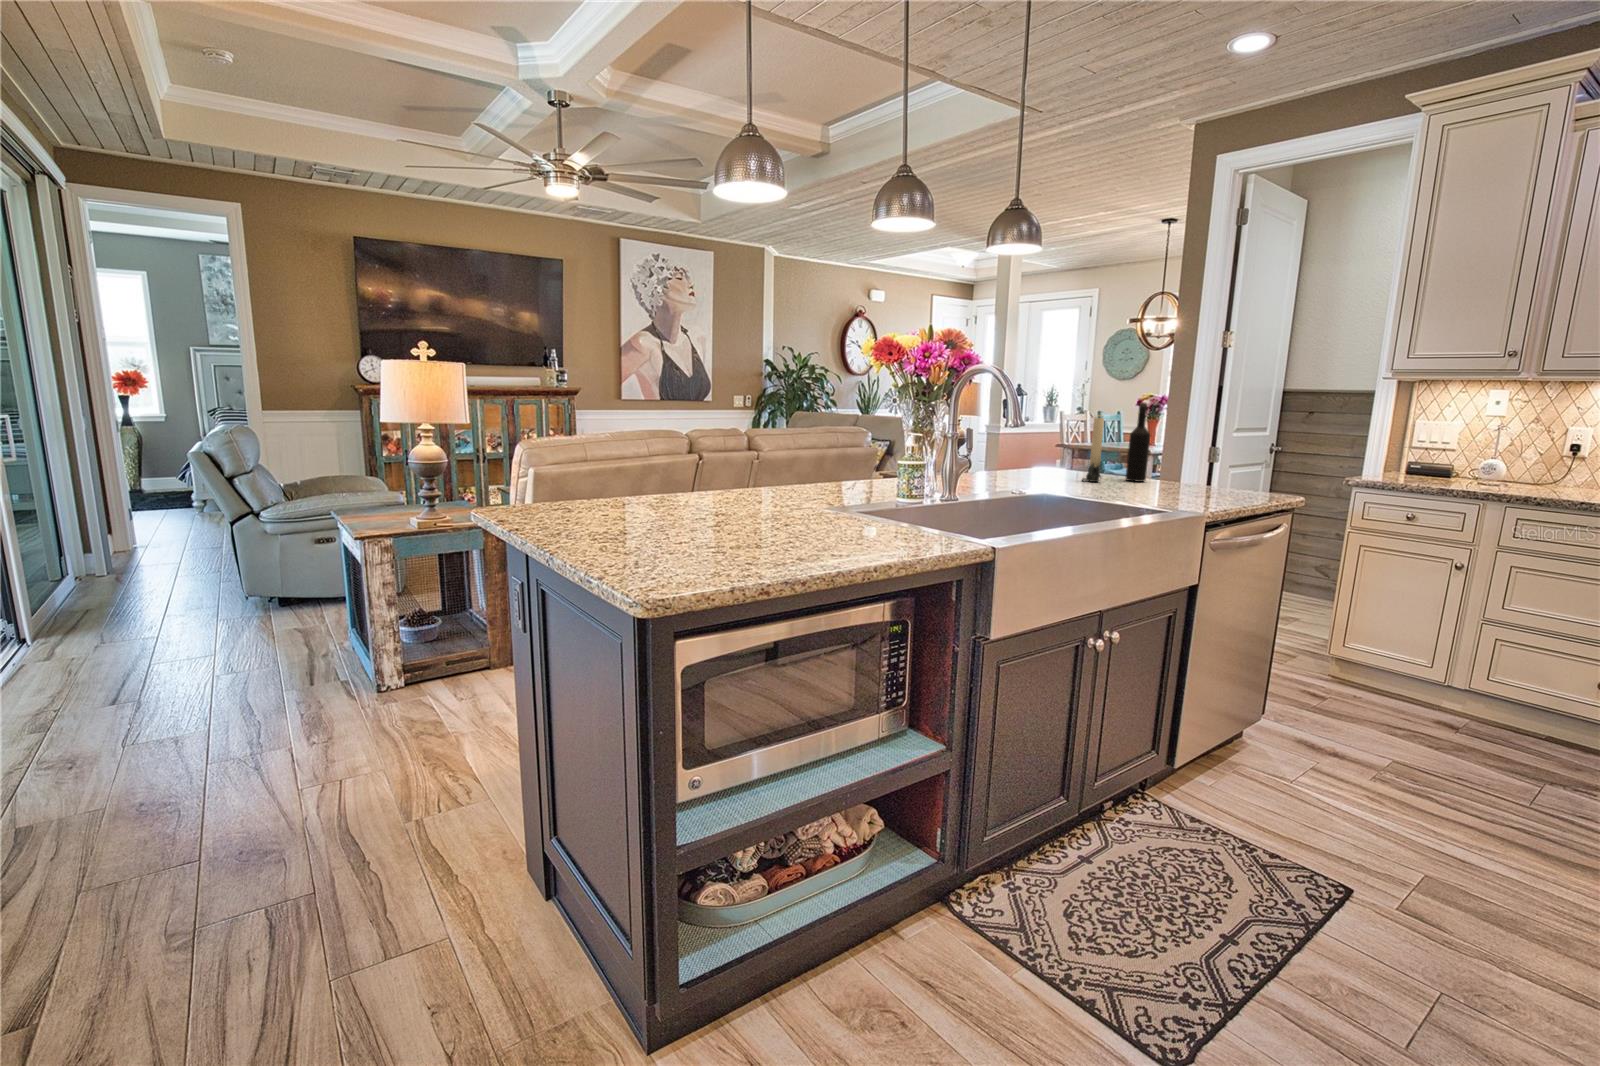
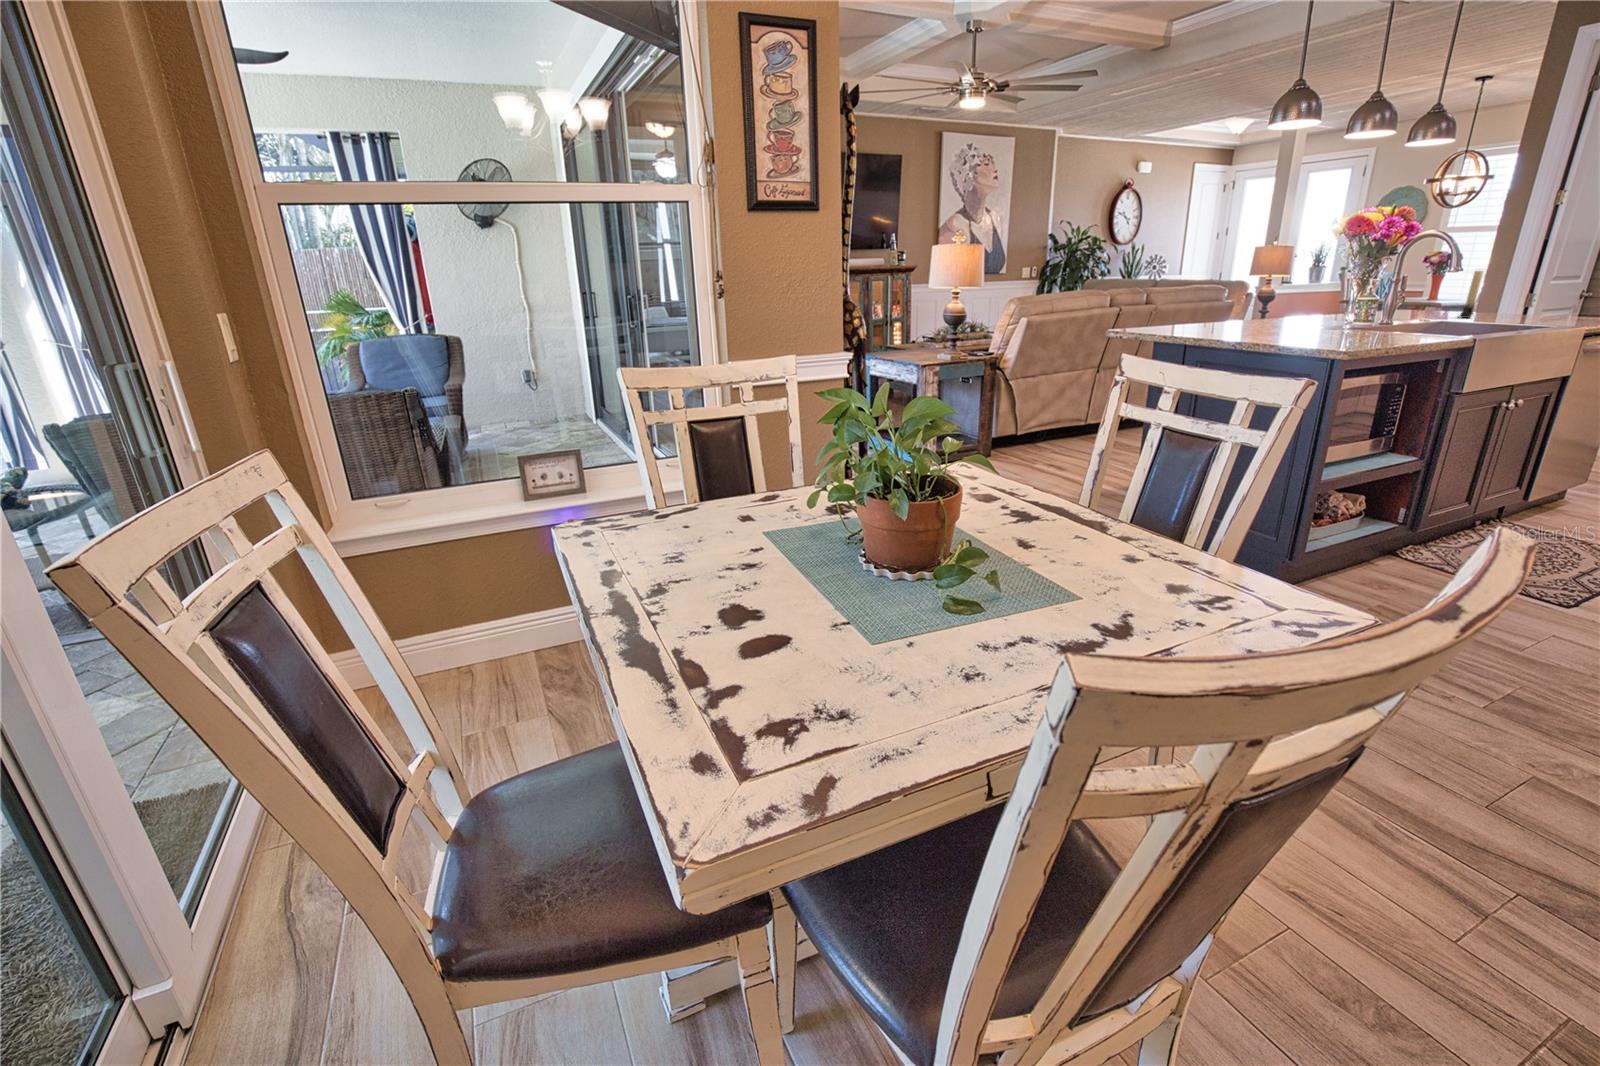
wine bottle: present [1126,403,1150,482] -> none [1489,258,1518,317]

